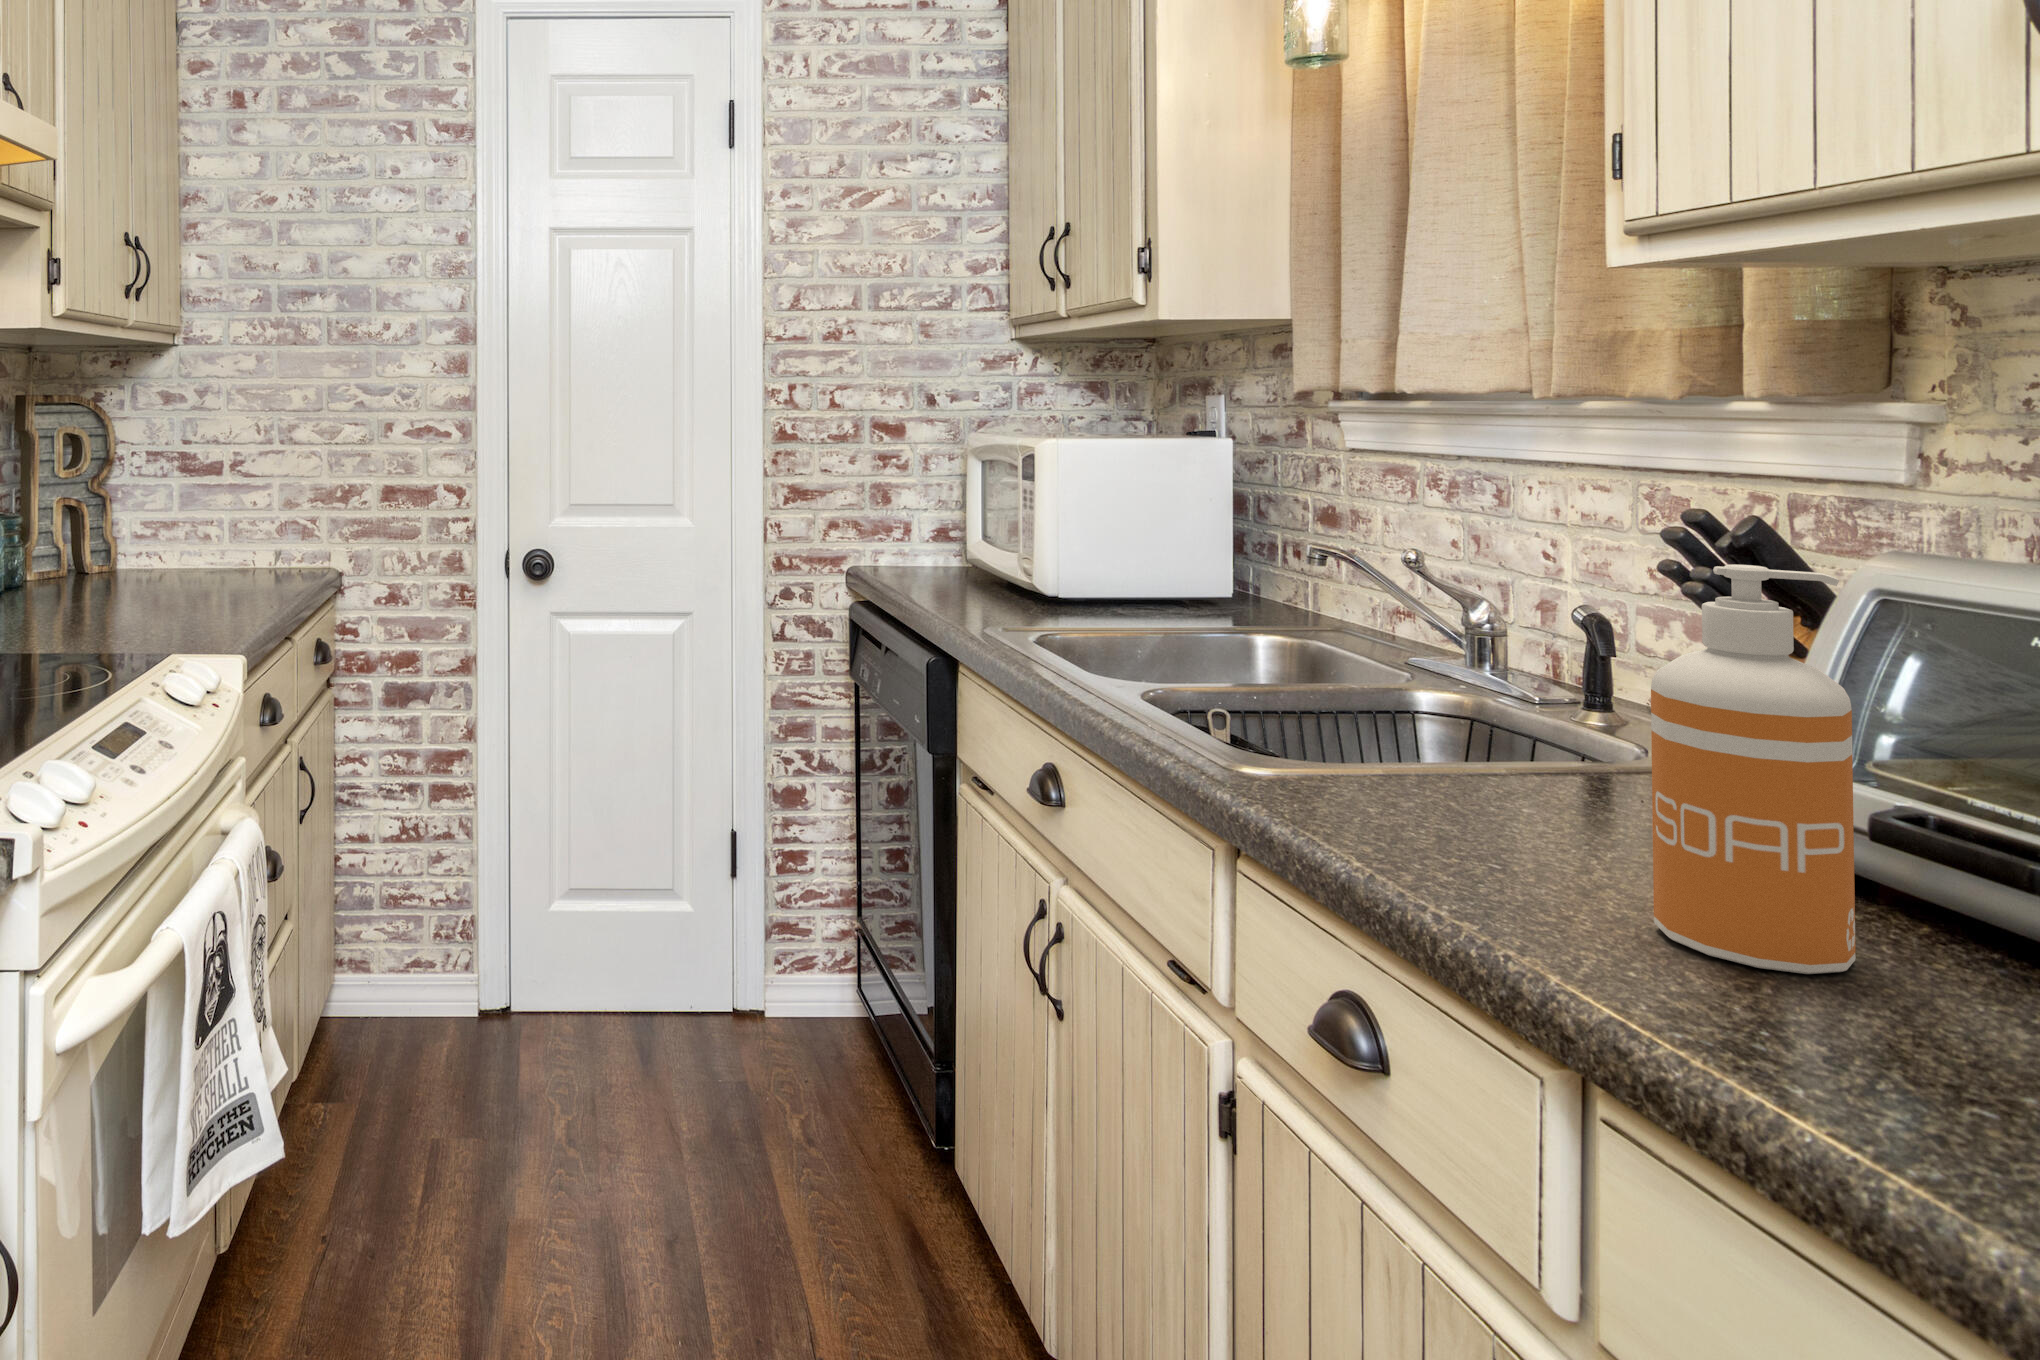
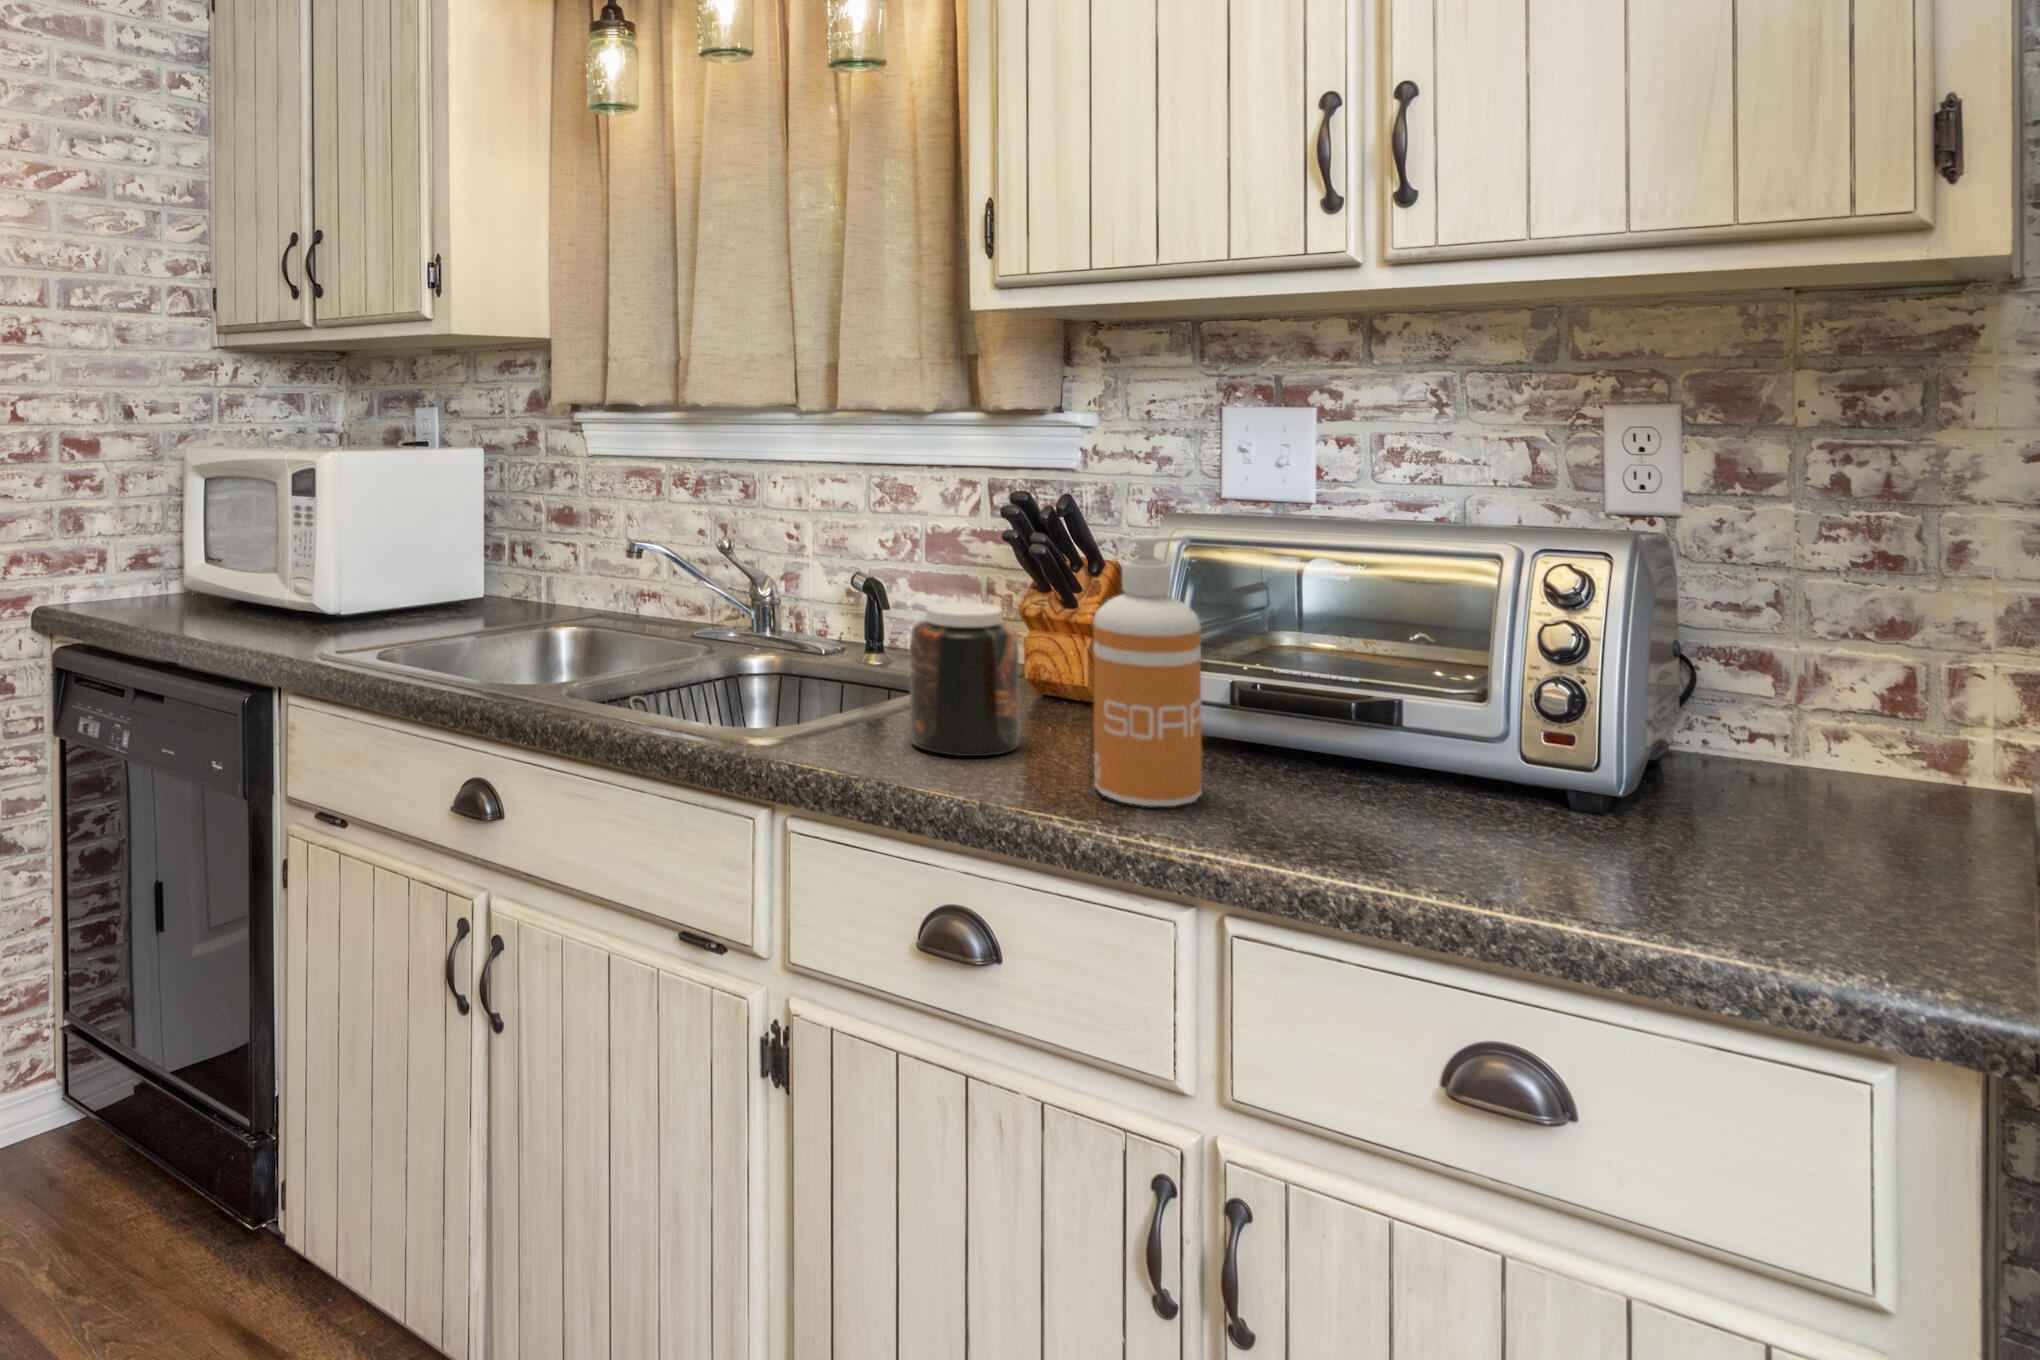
jar: none [1481,643,1658,856] -> present [910,602,1019,756]

